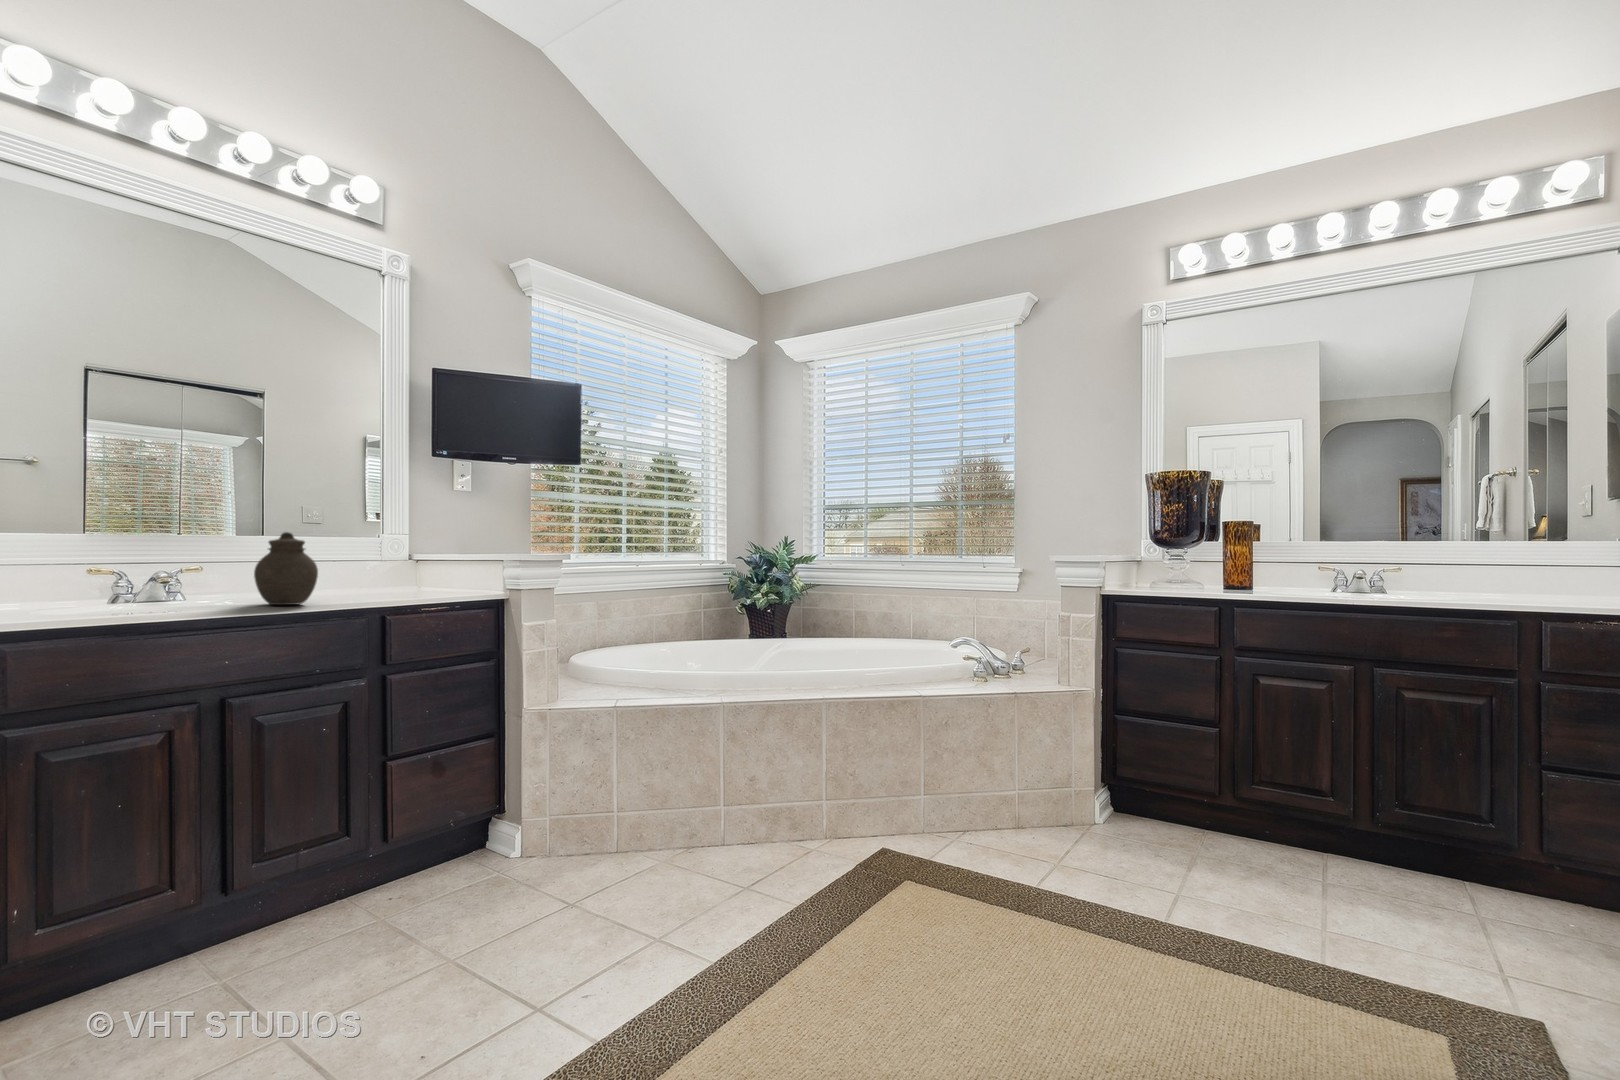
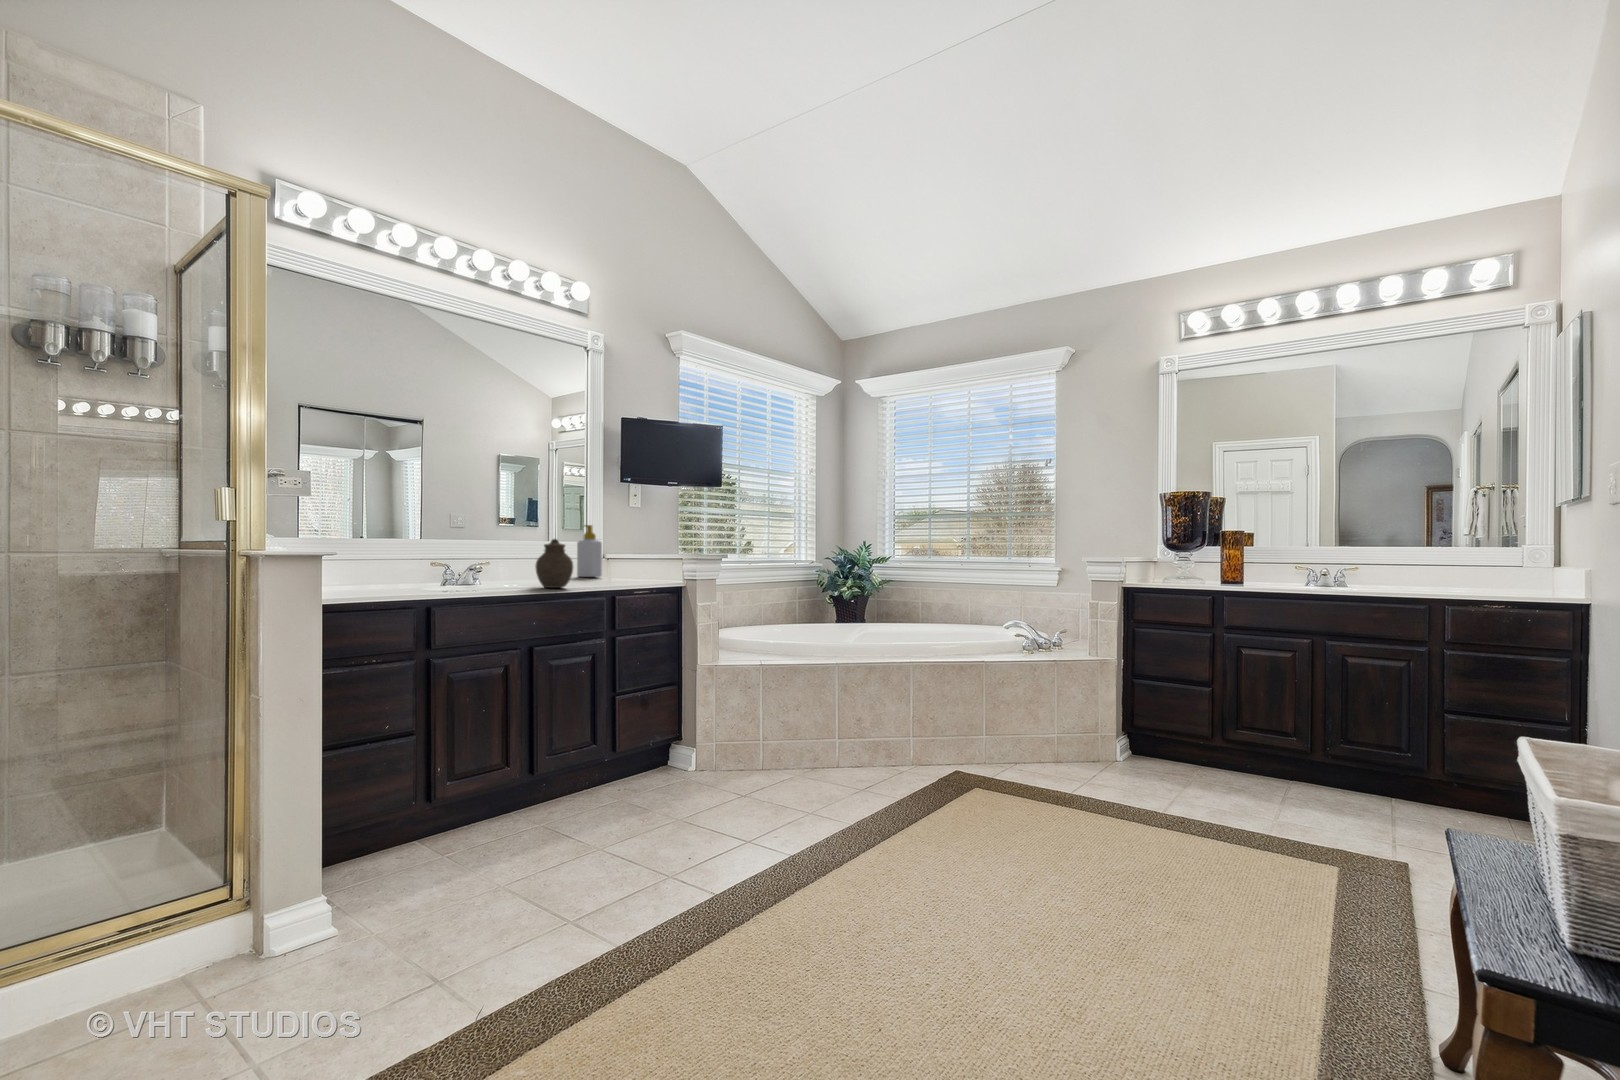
soap bottle: none [366,514,403,586] -> present [577,525,602,577]

